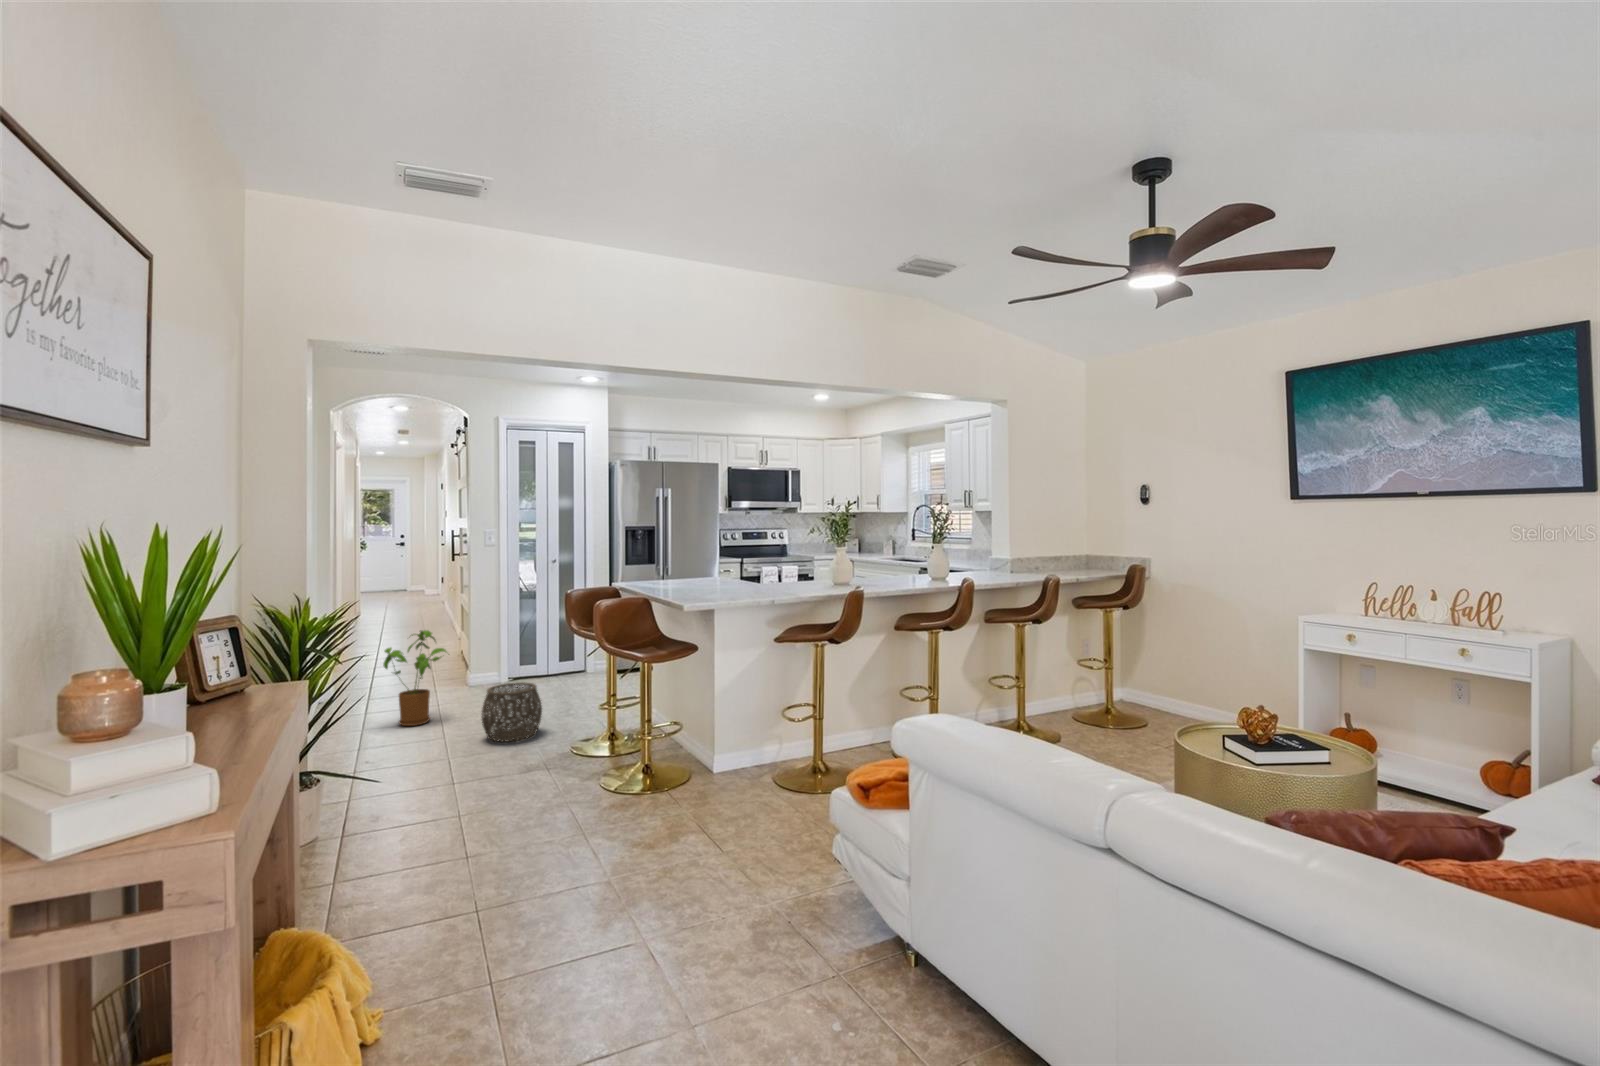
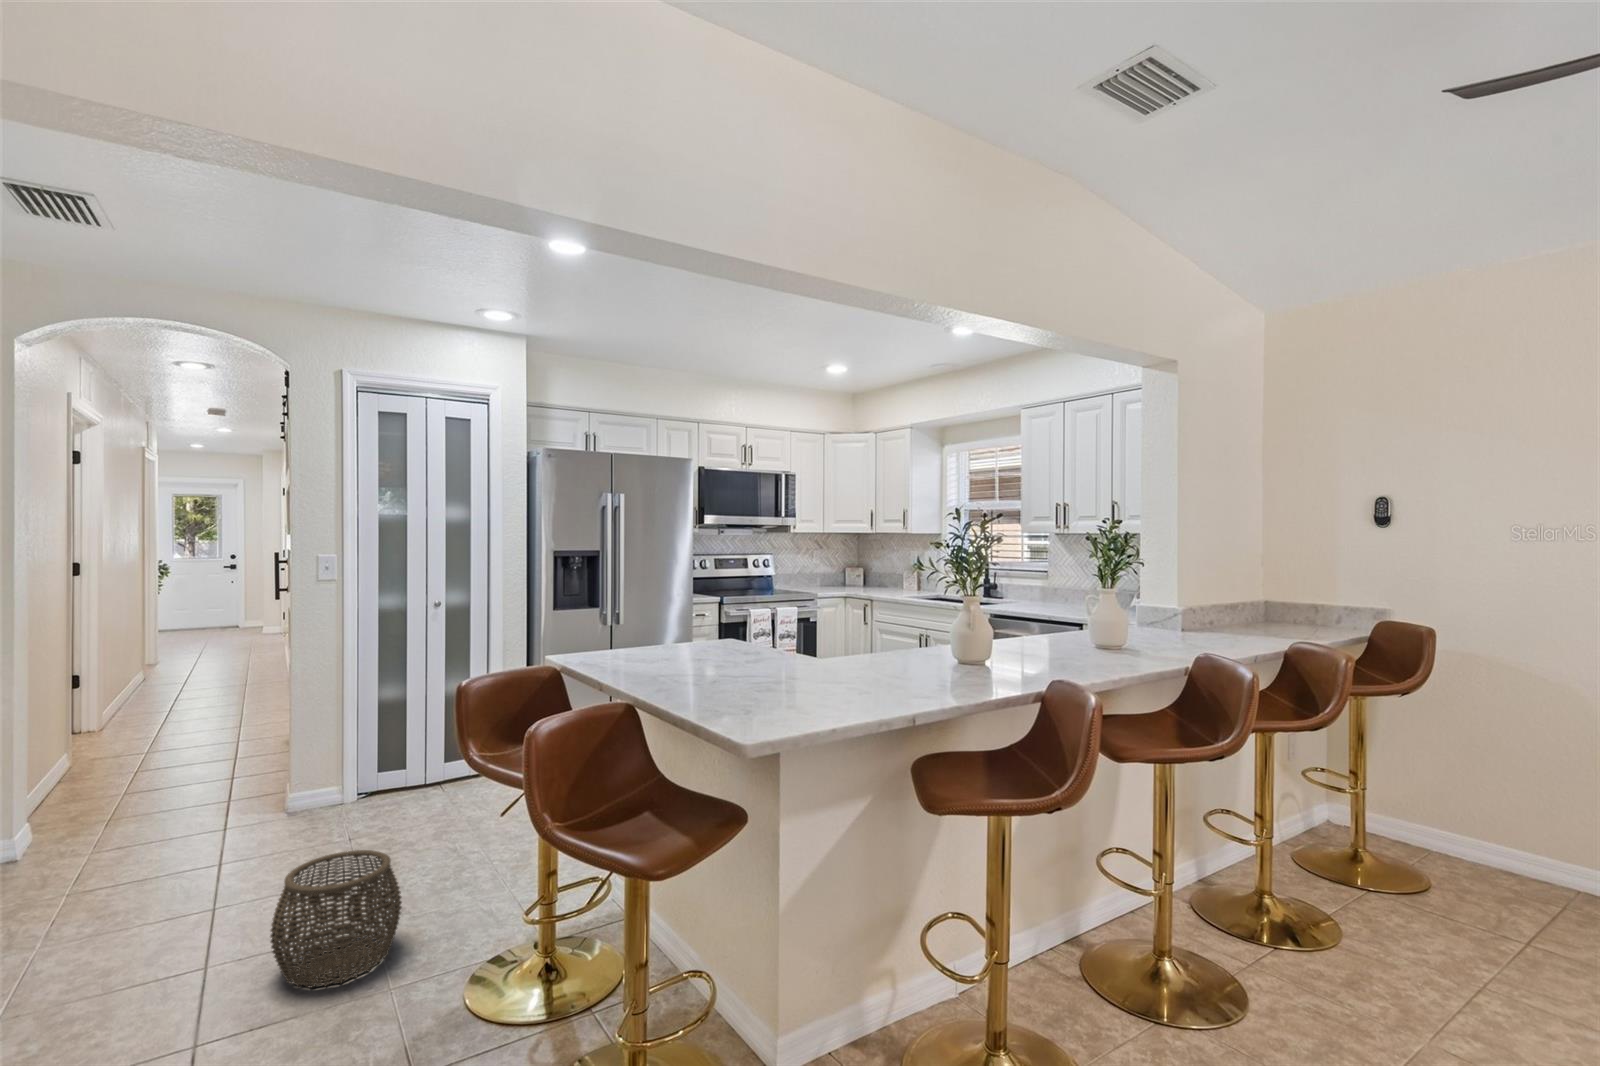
house plant: present [383,630,446,726] -> none [77,745,225,938]

